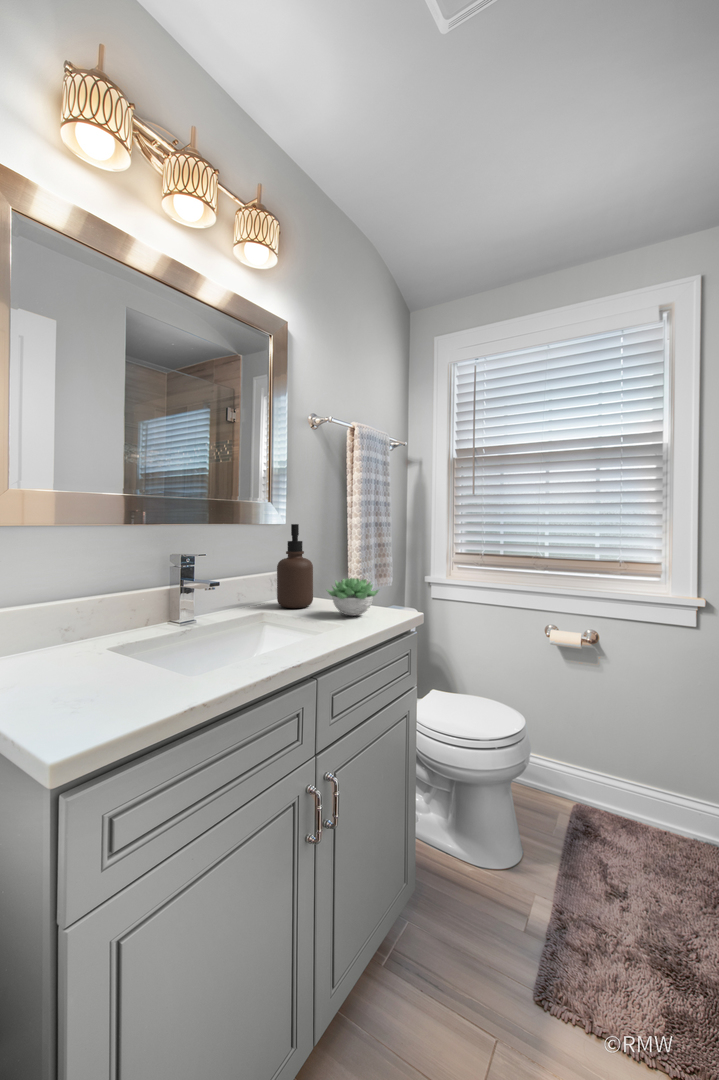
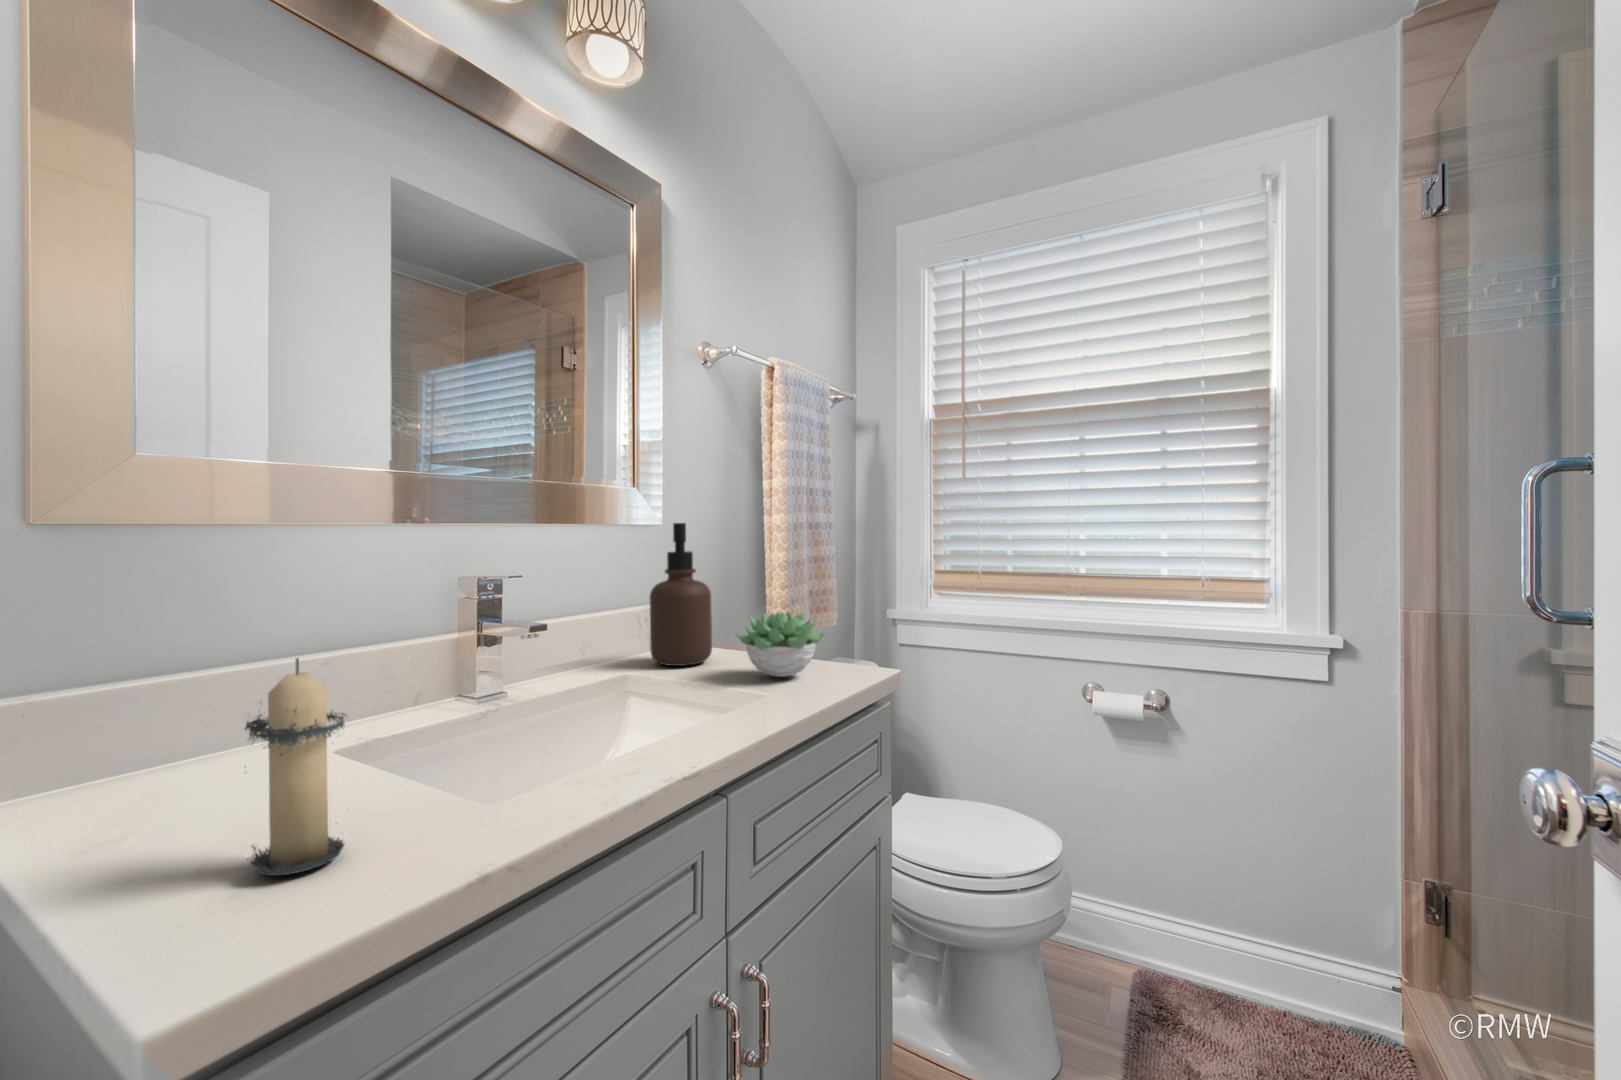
candle: none [75,596,131,704] -> present [245,658,345,876]

